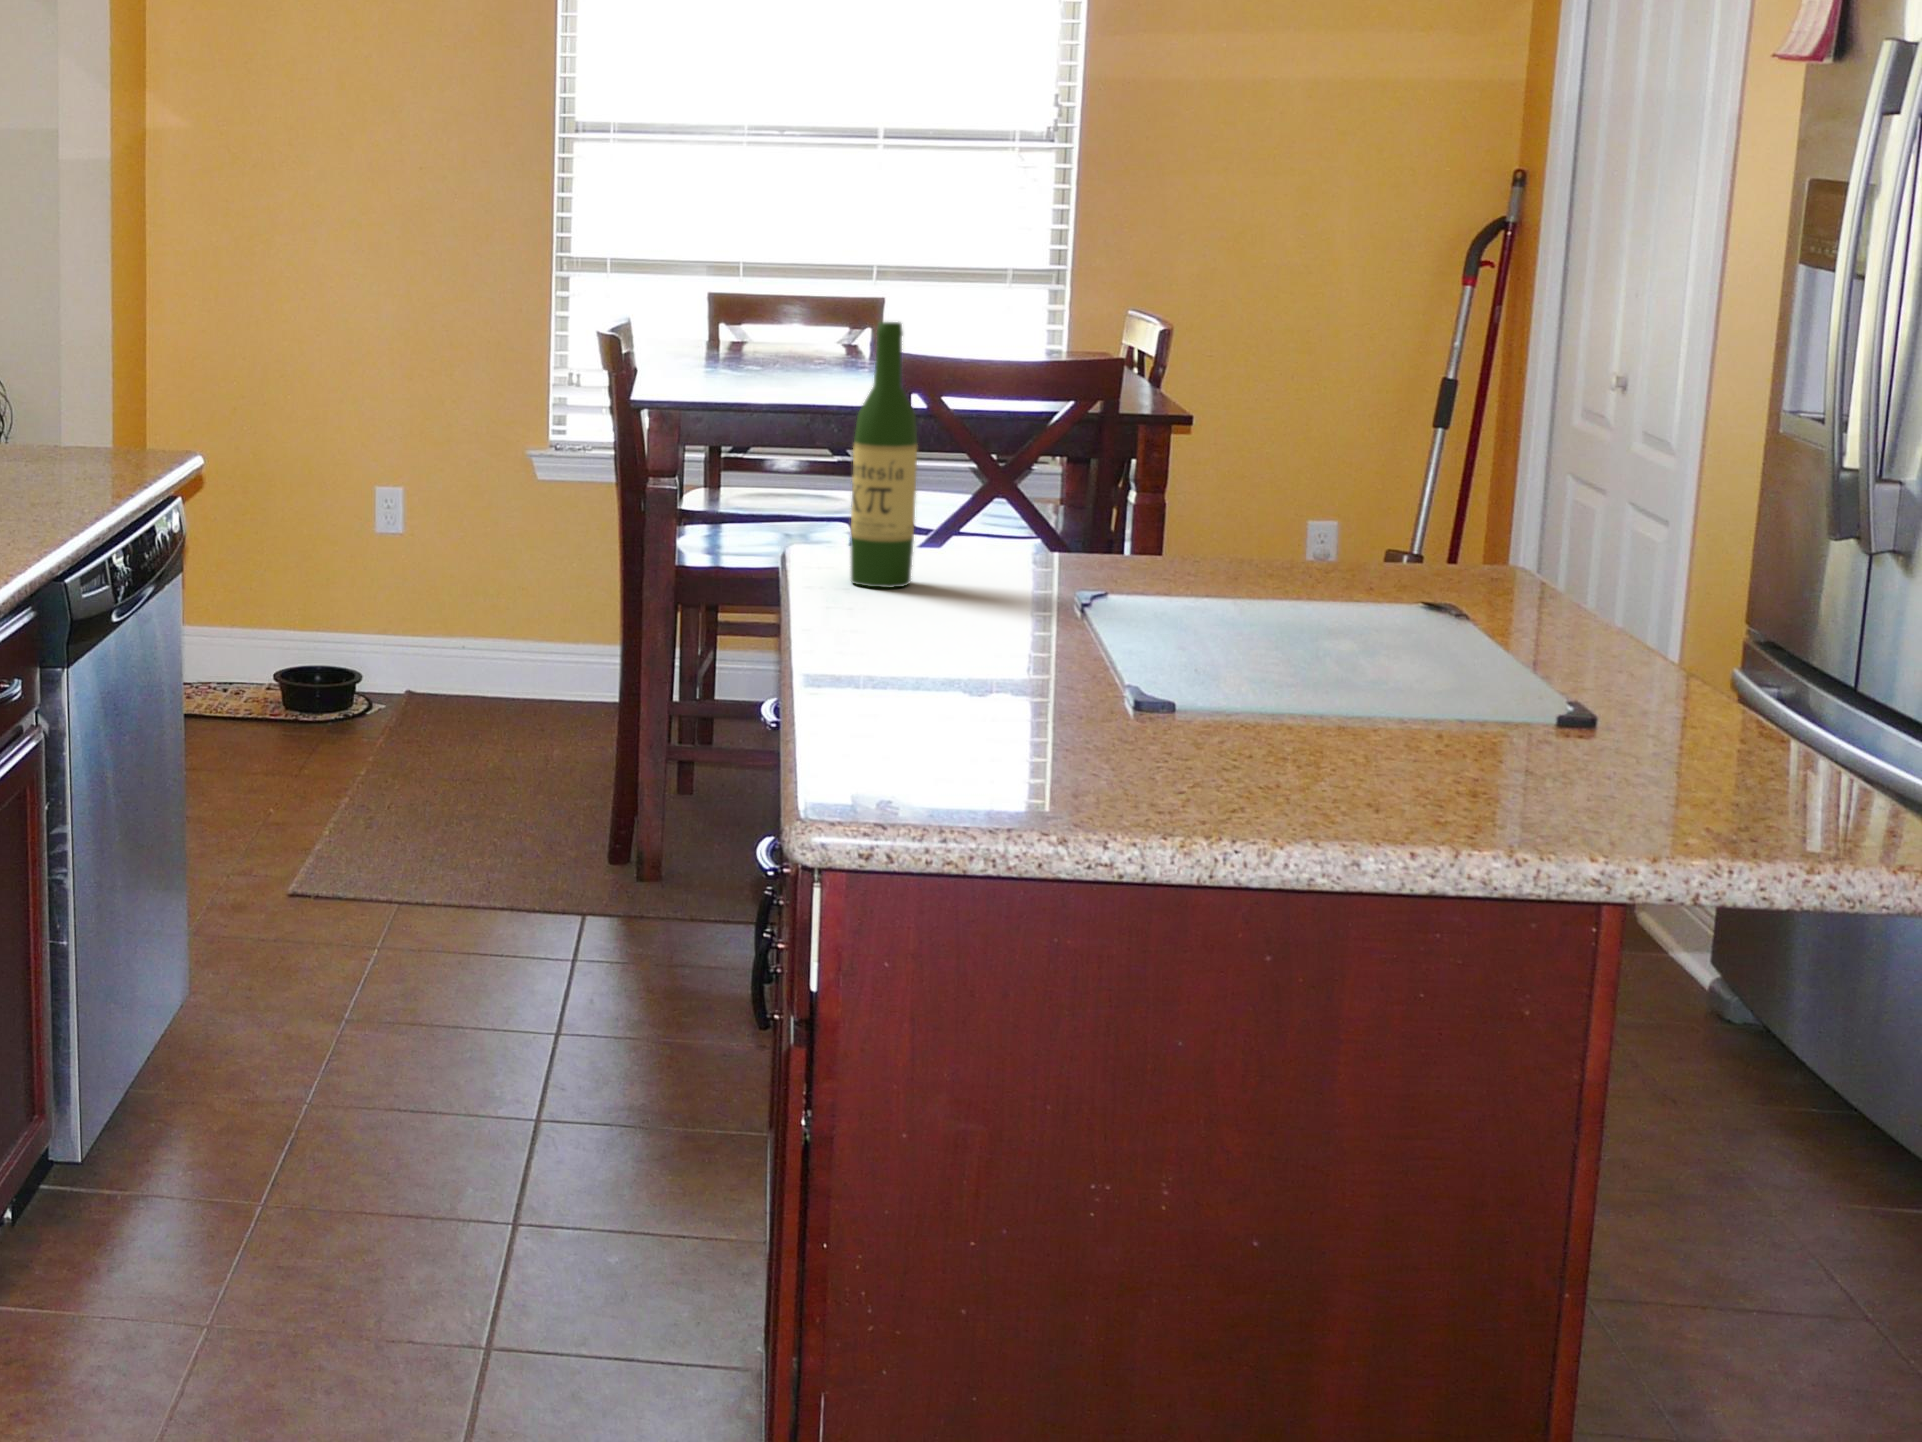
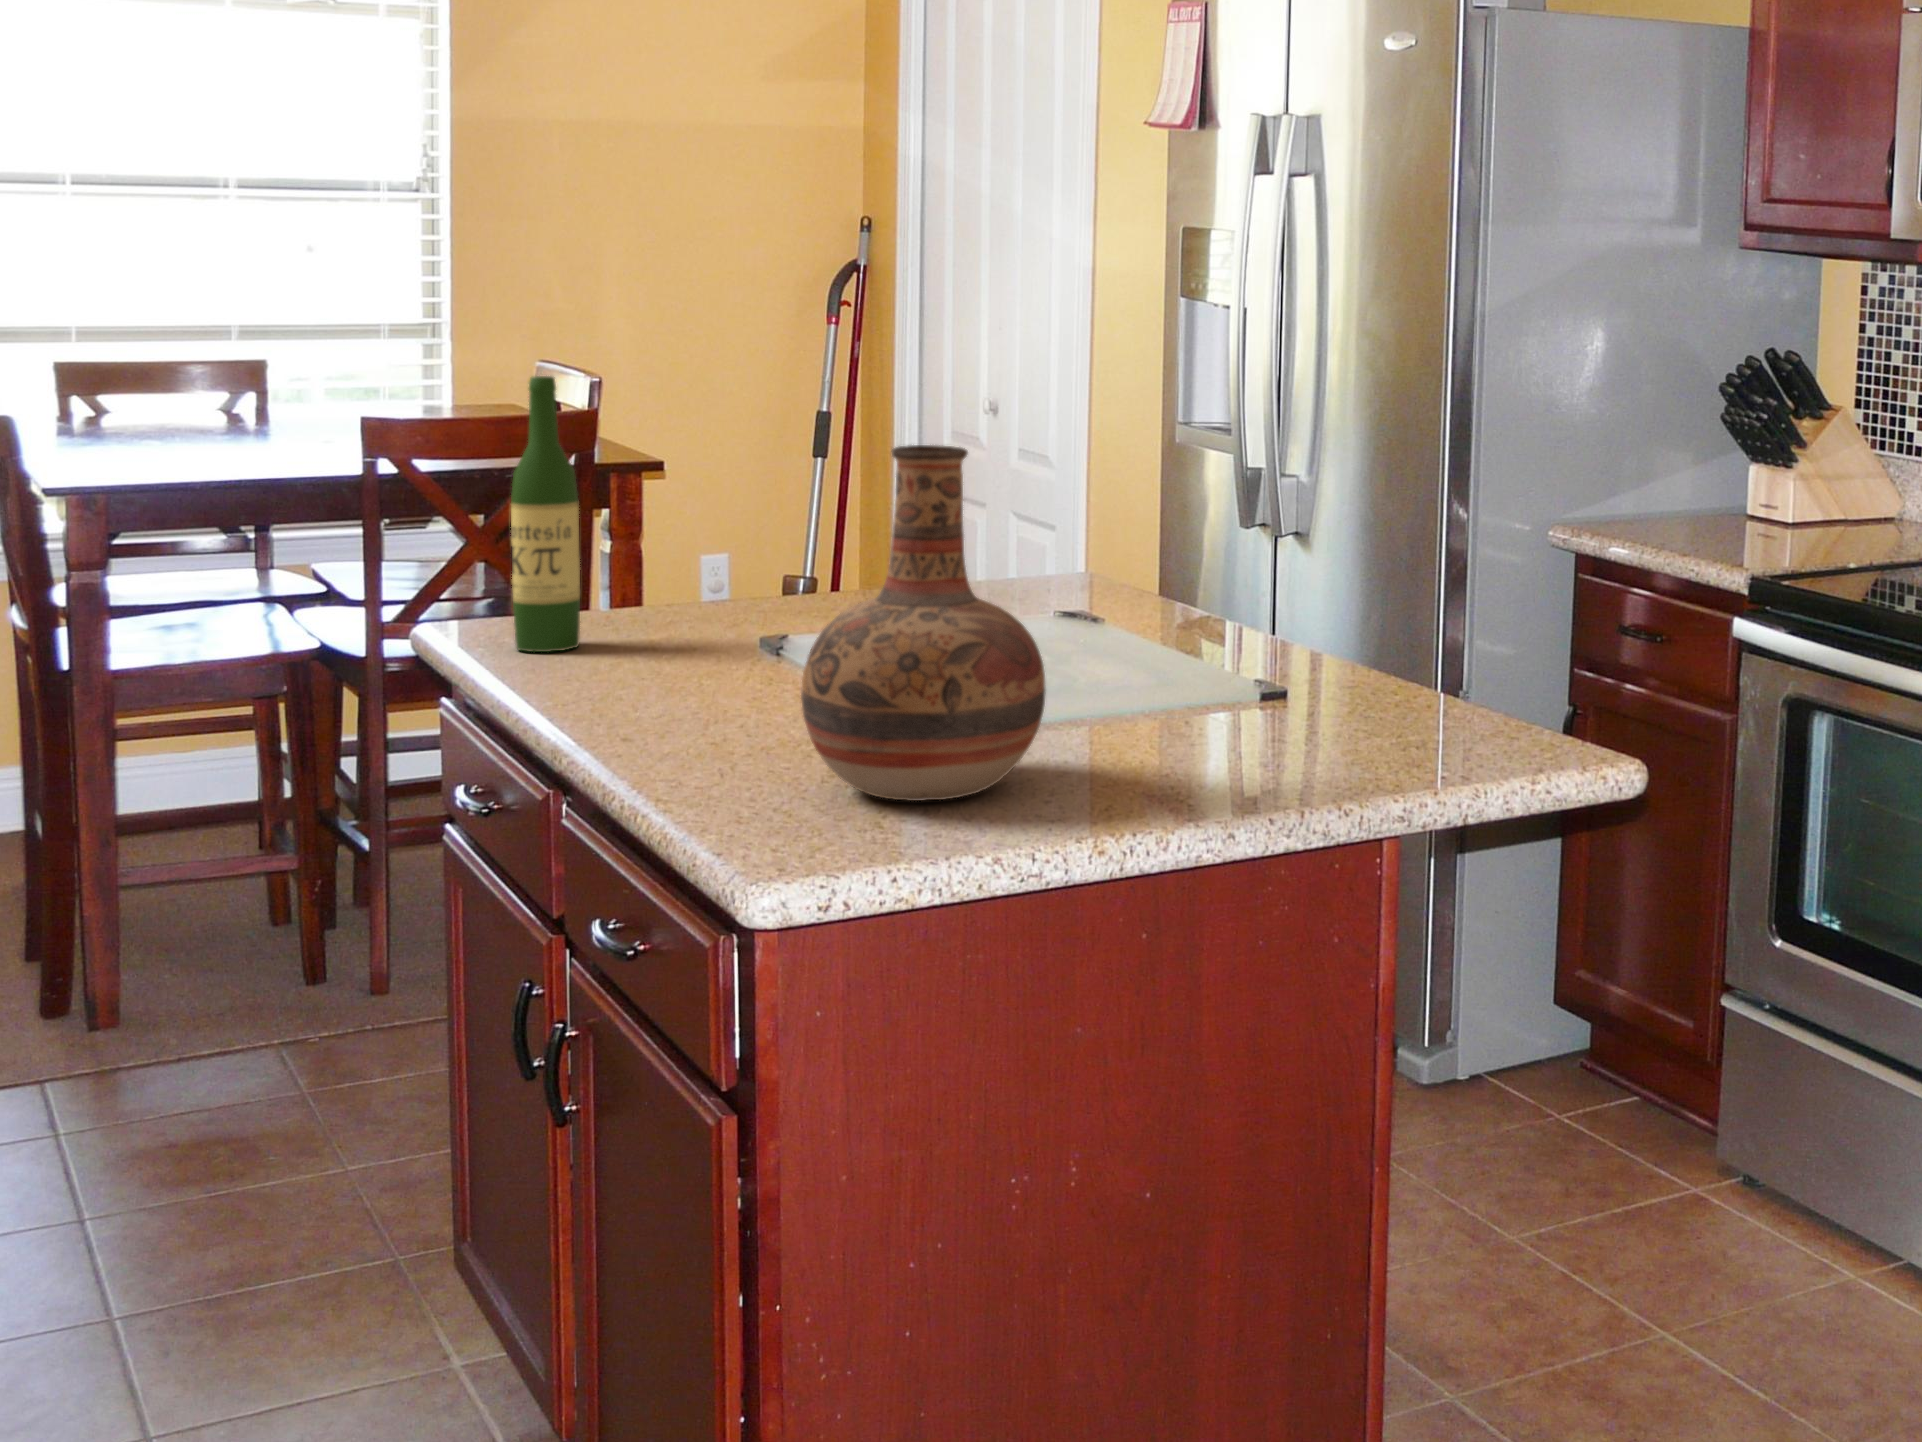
vase: none [948,404,1203,773] -> present [801,445,1046,801]

